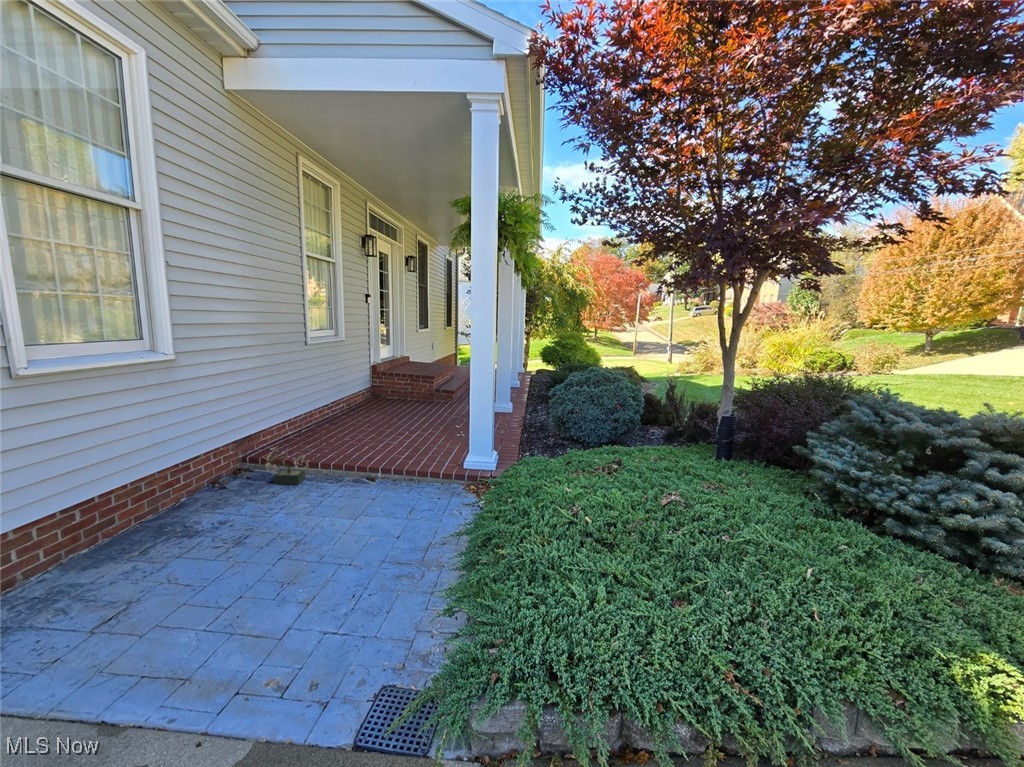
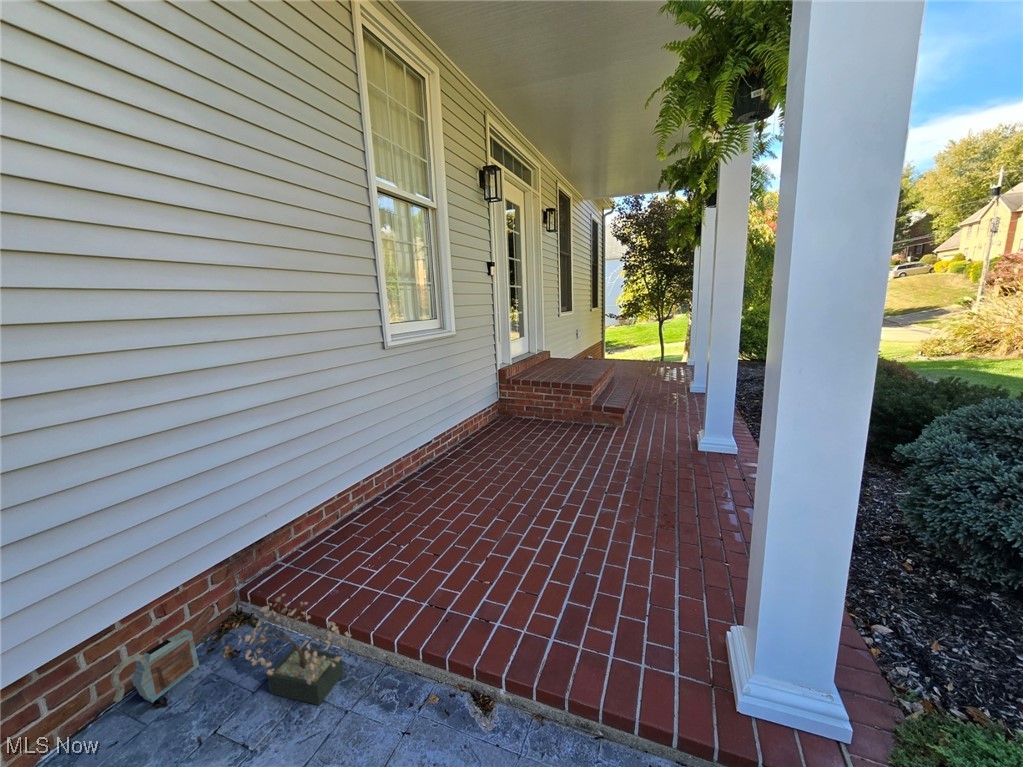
watering can: none [206,456,238,489] -> present [110,606,215,703]

